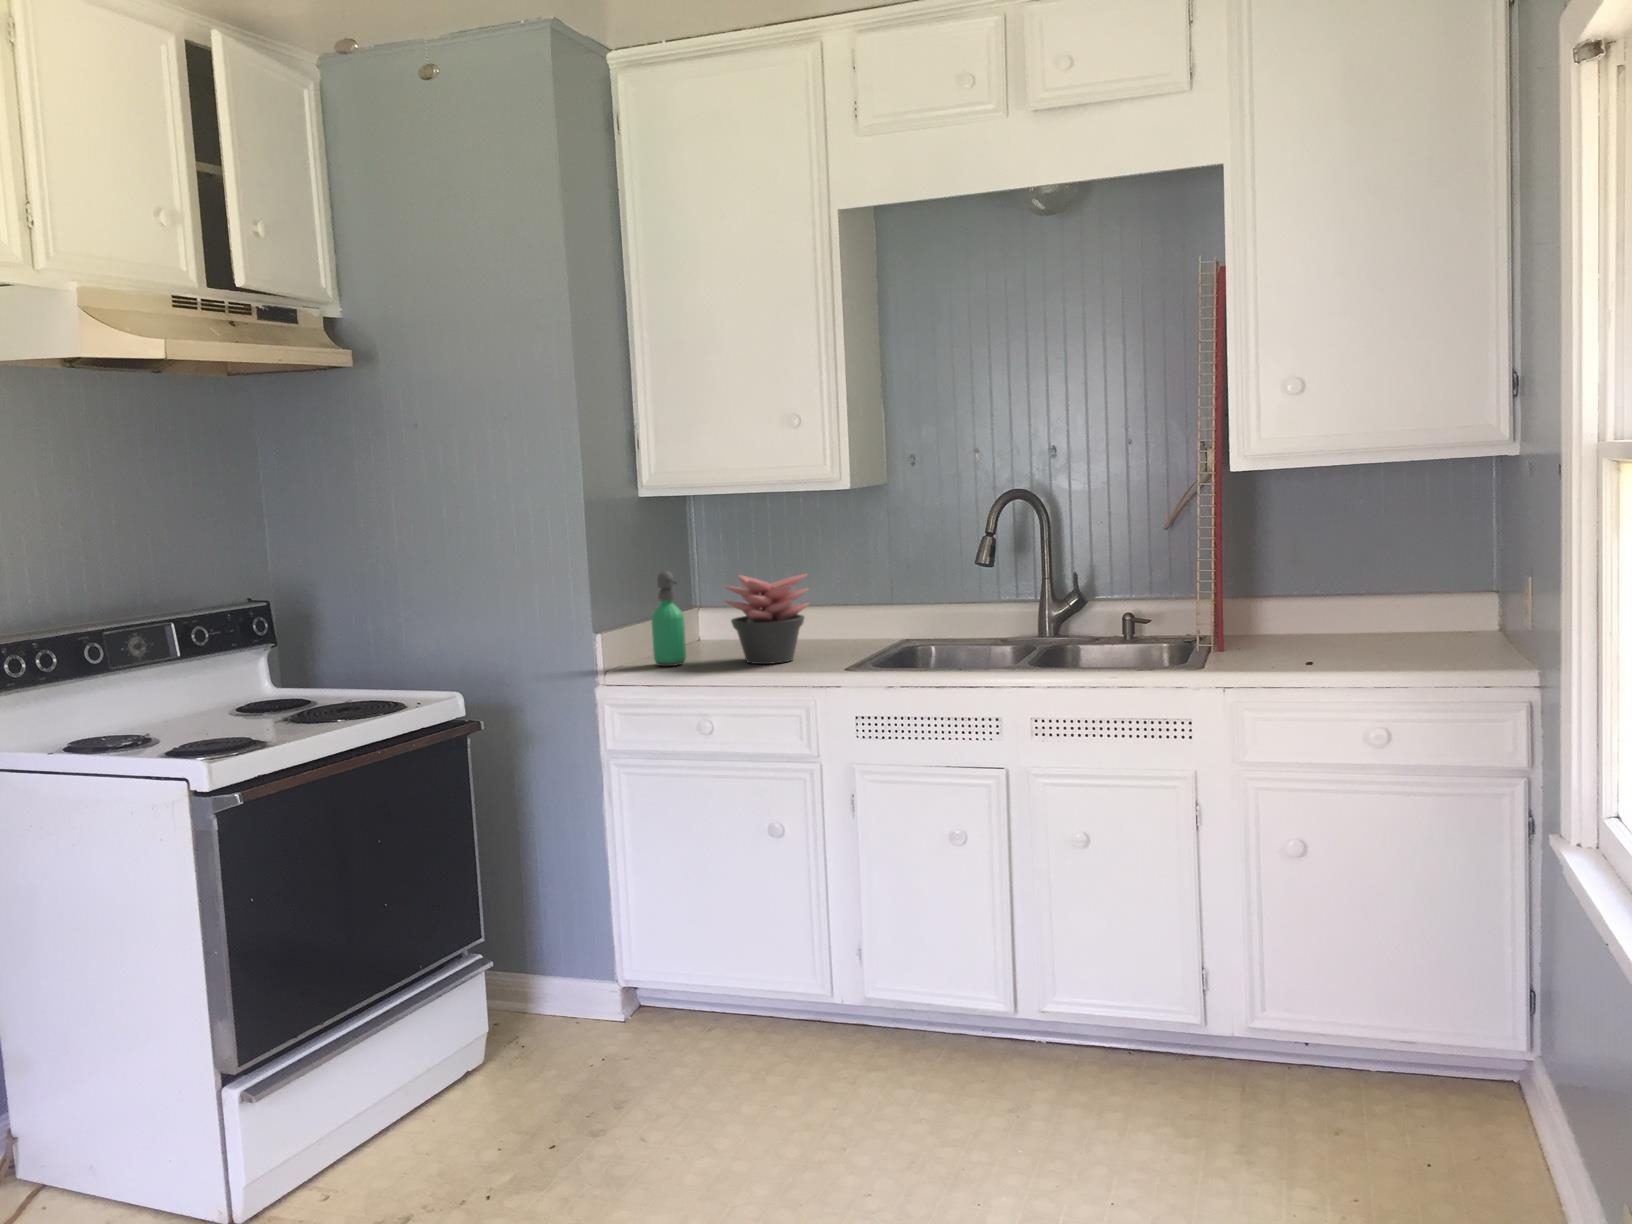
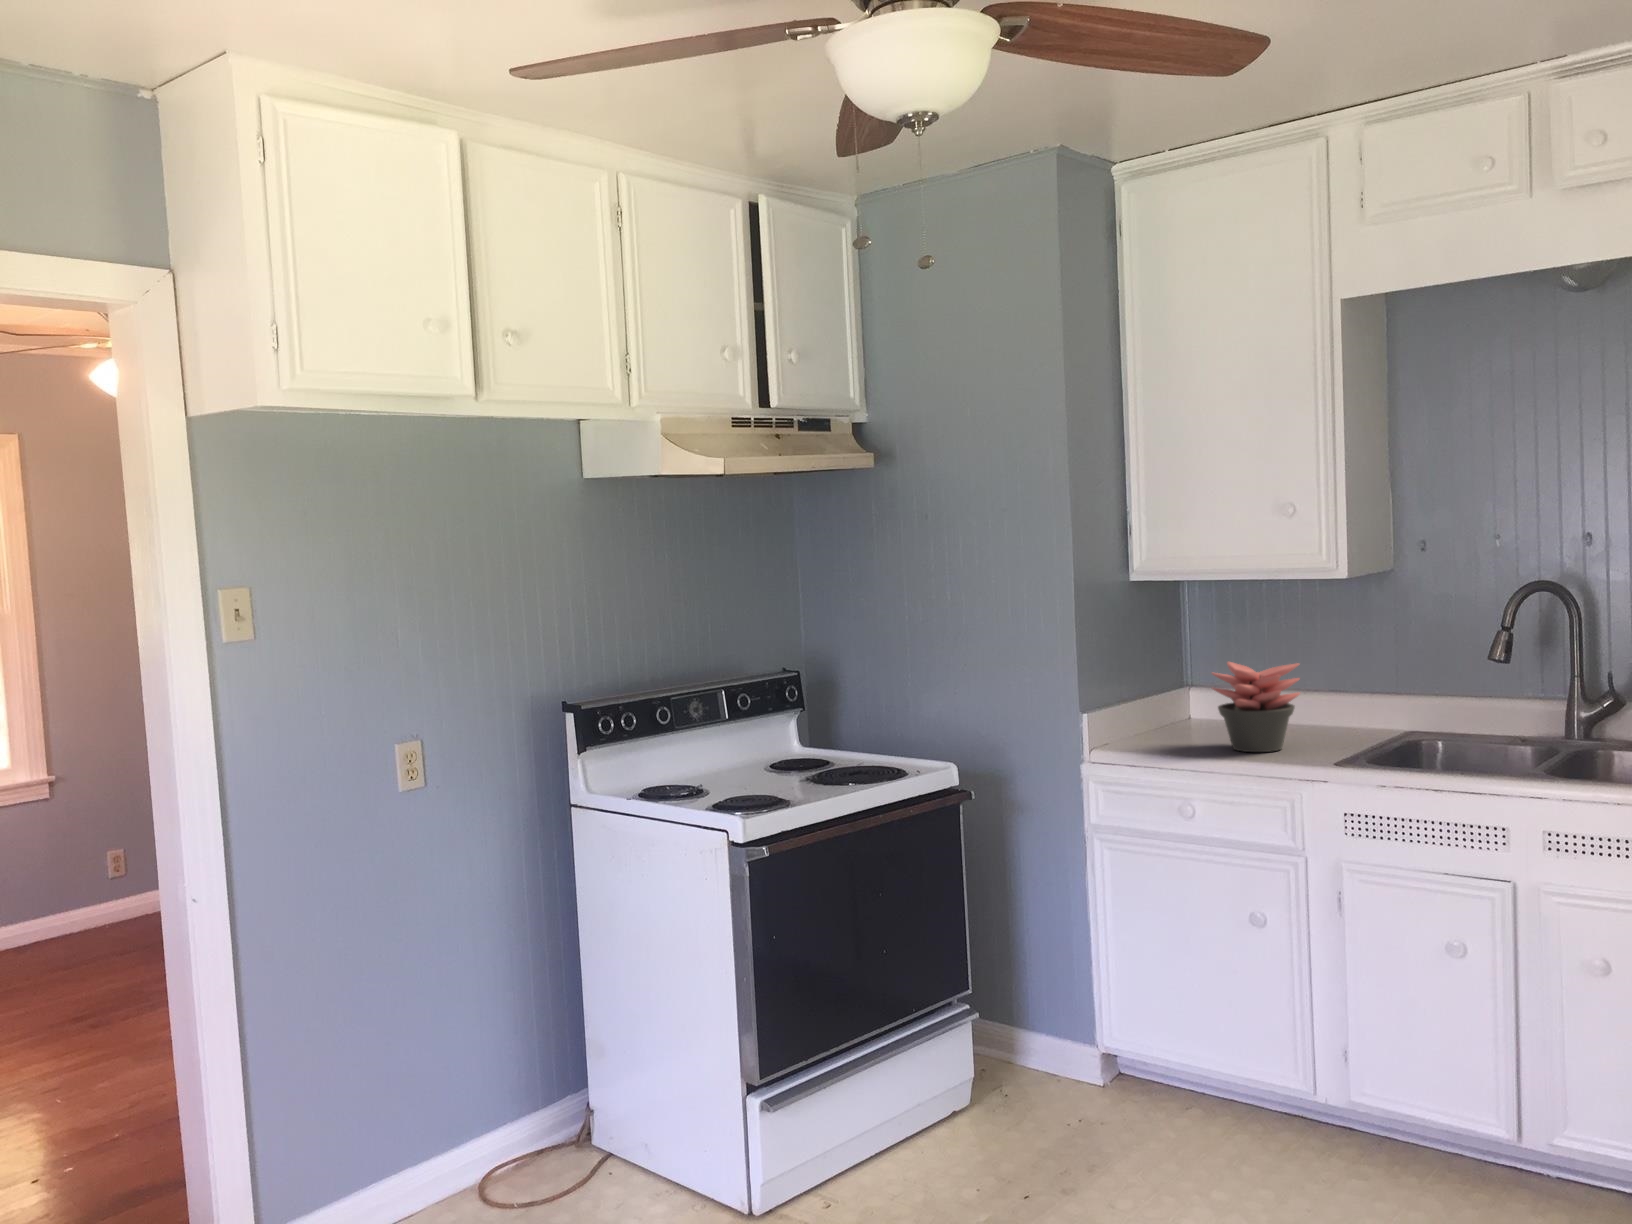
soap dispenser: present [652,571,686,666] -> none [1138,656,1172,748]

